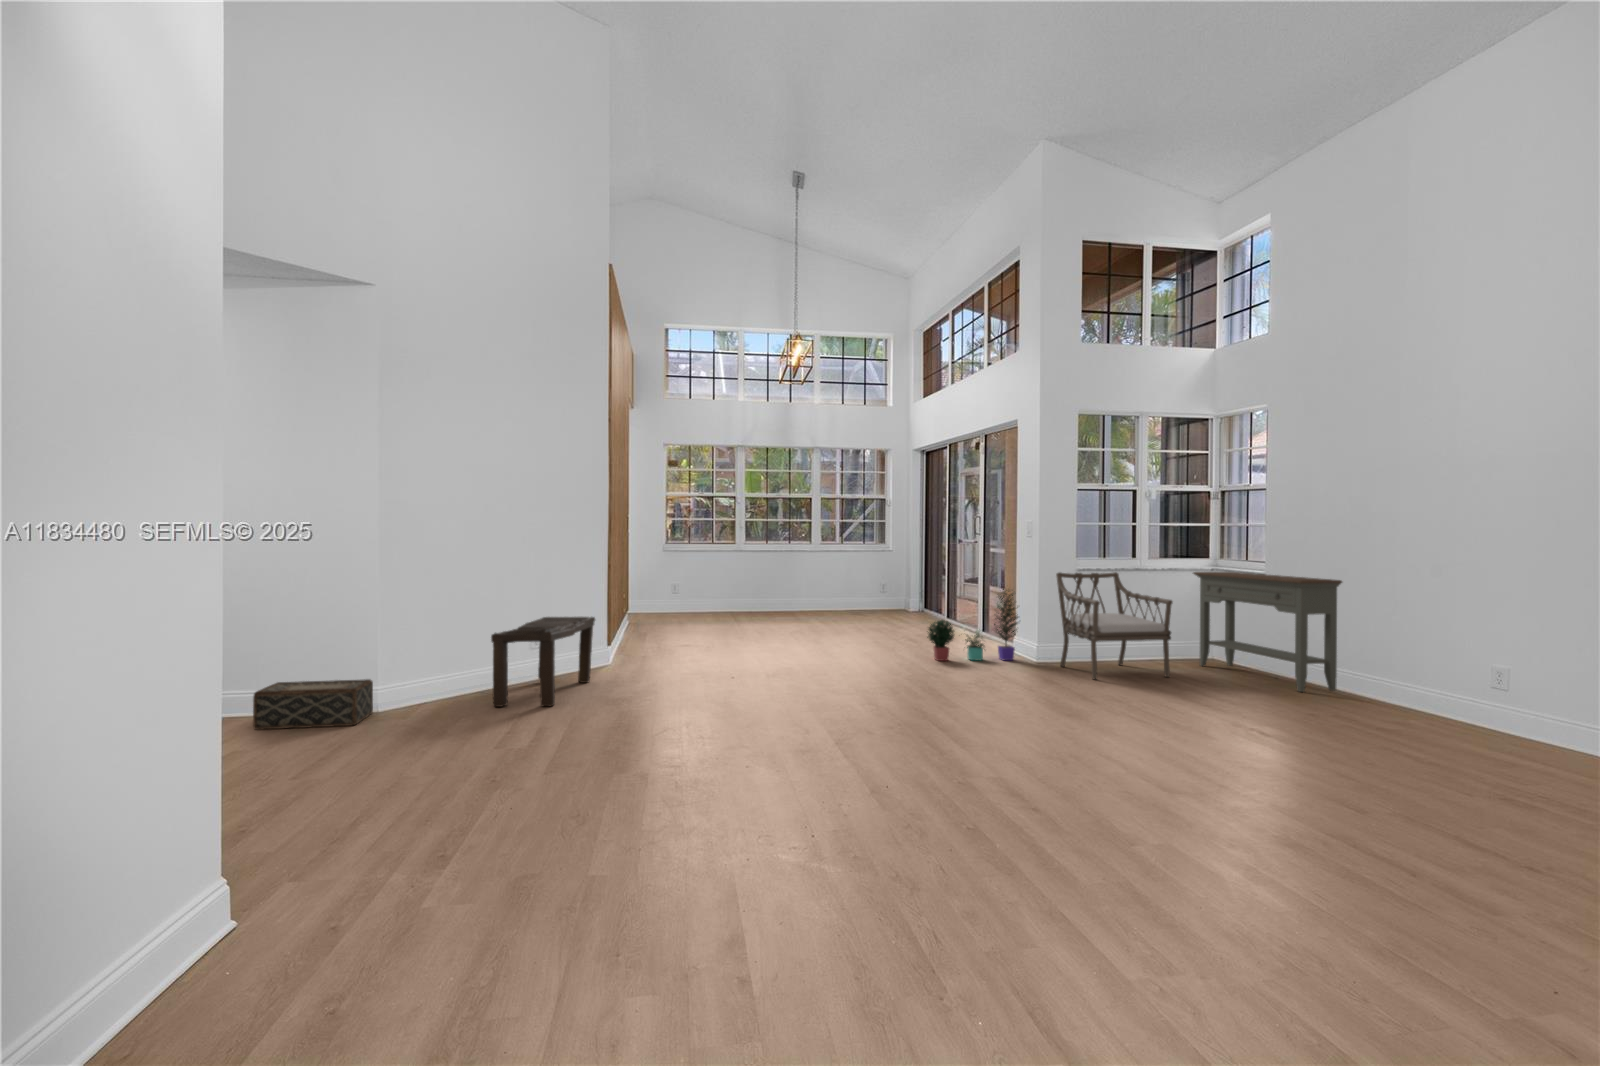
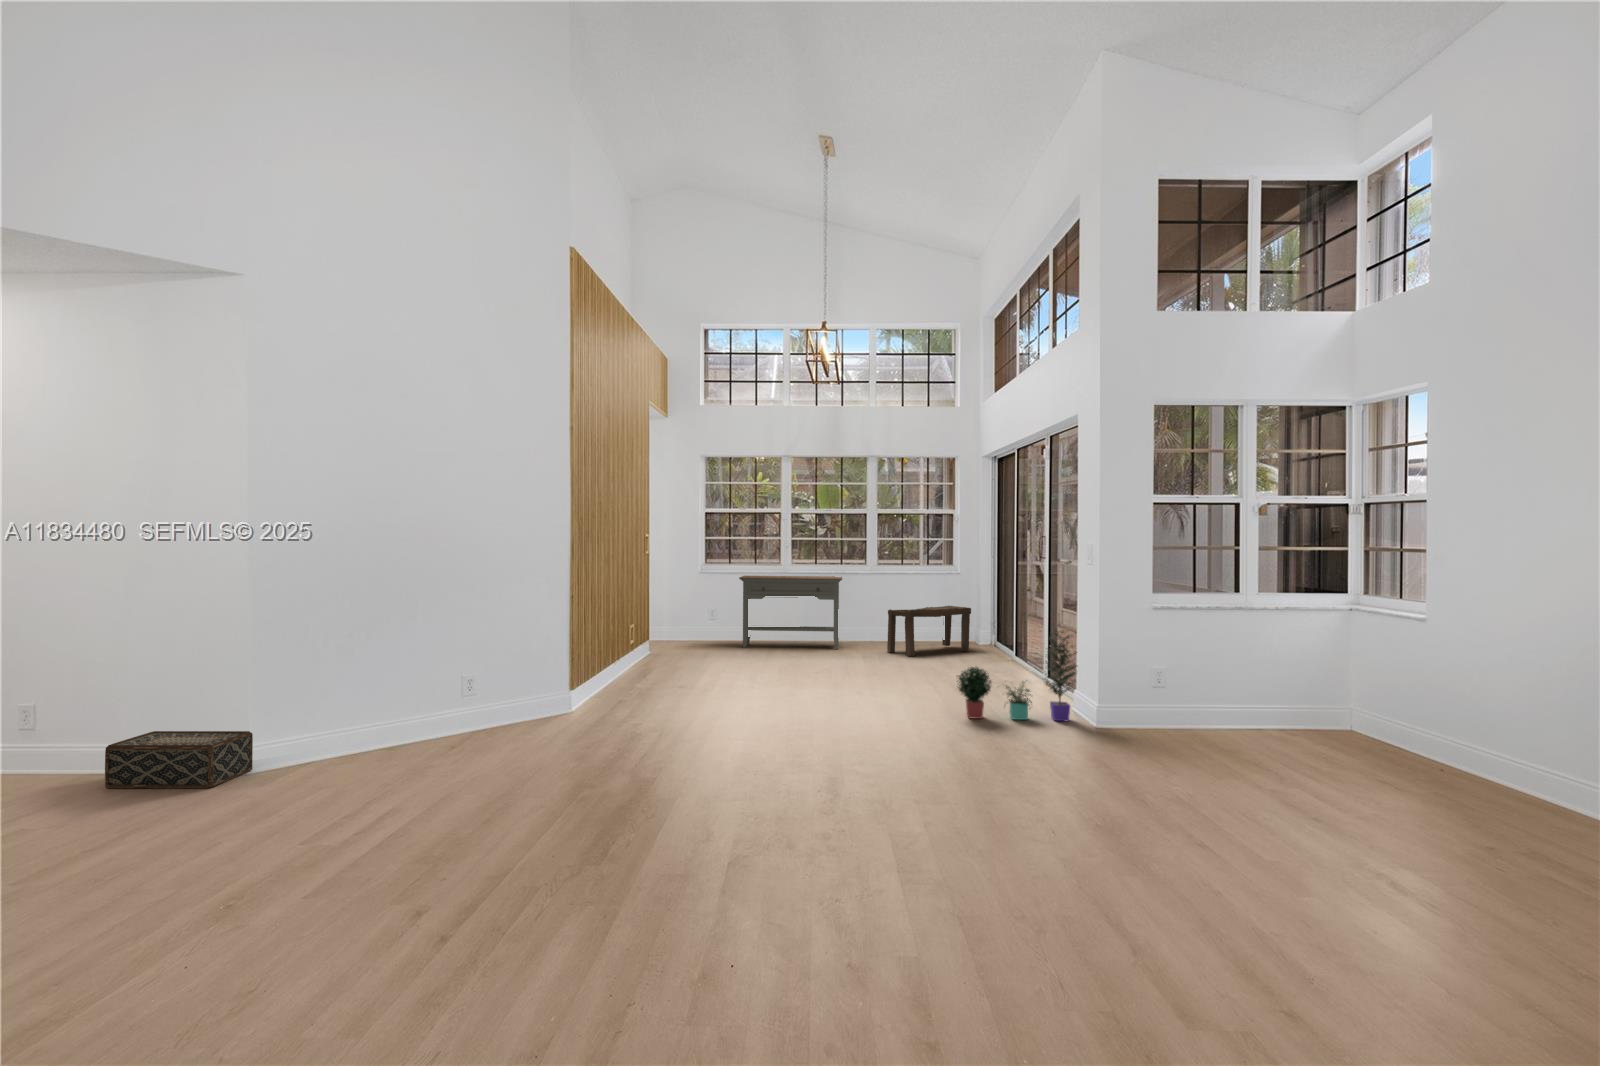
armchair: present [1056,572,1172,679] -> none [1122,611,1280,761]
console table: present [1193,572,1342,692] -> present [739,576,842,649]
bench: present [491,617,595,707] -> present [887,606,971,656]

